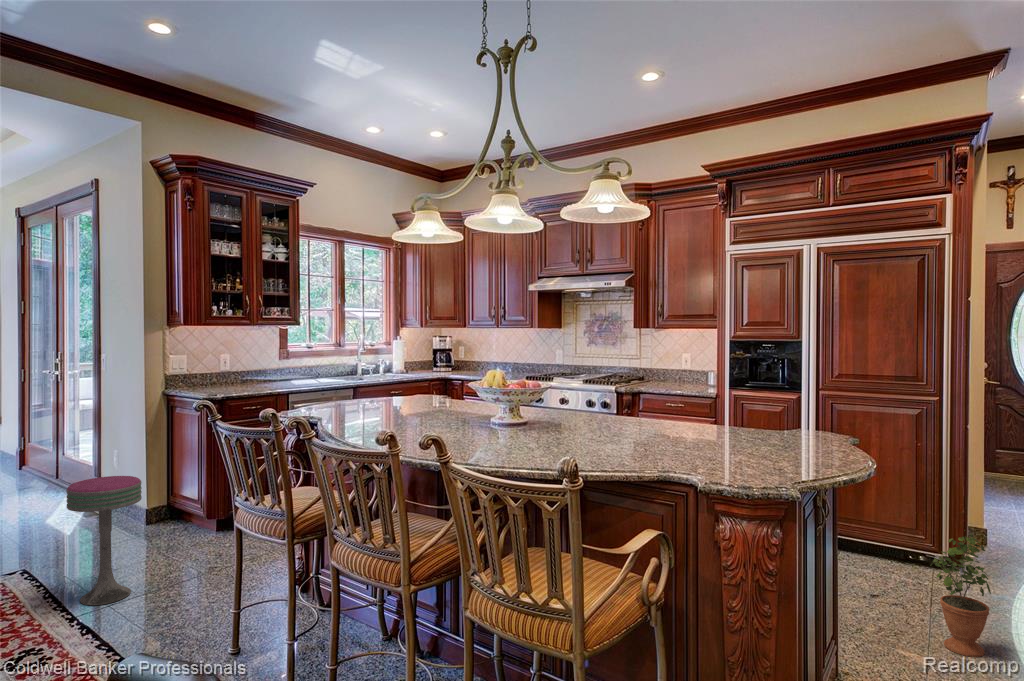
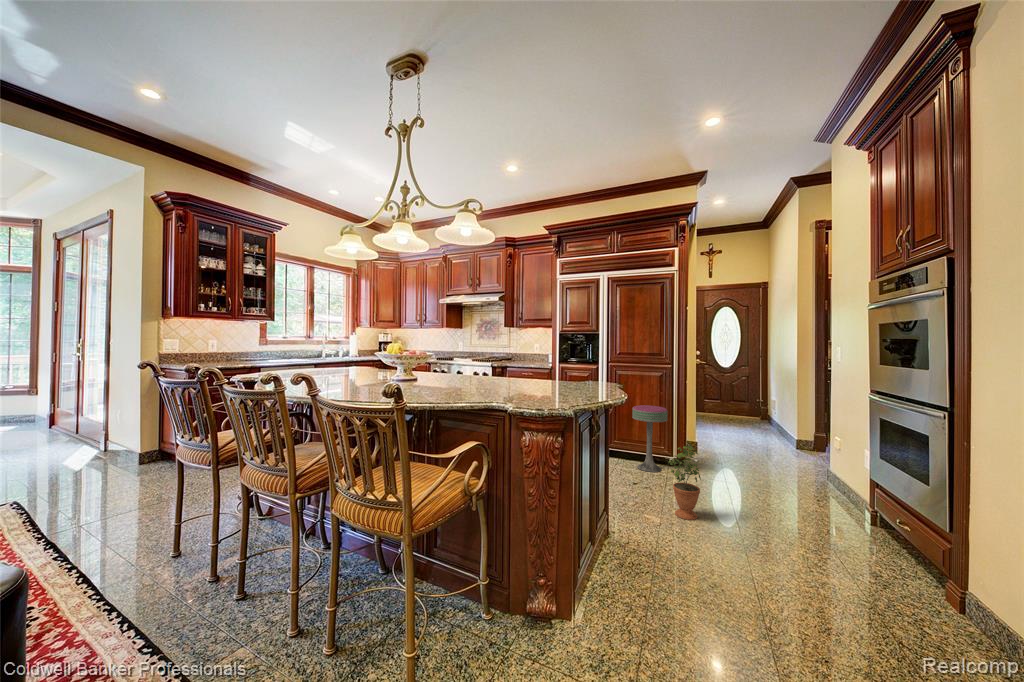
bar stool: present [66,476,142,605] -> present [632,405,668,472]

